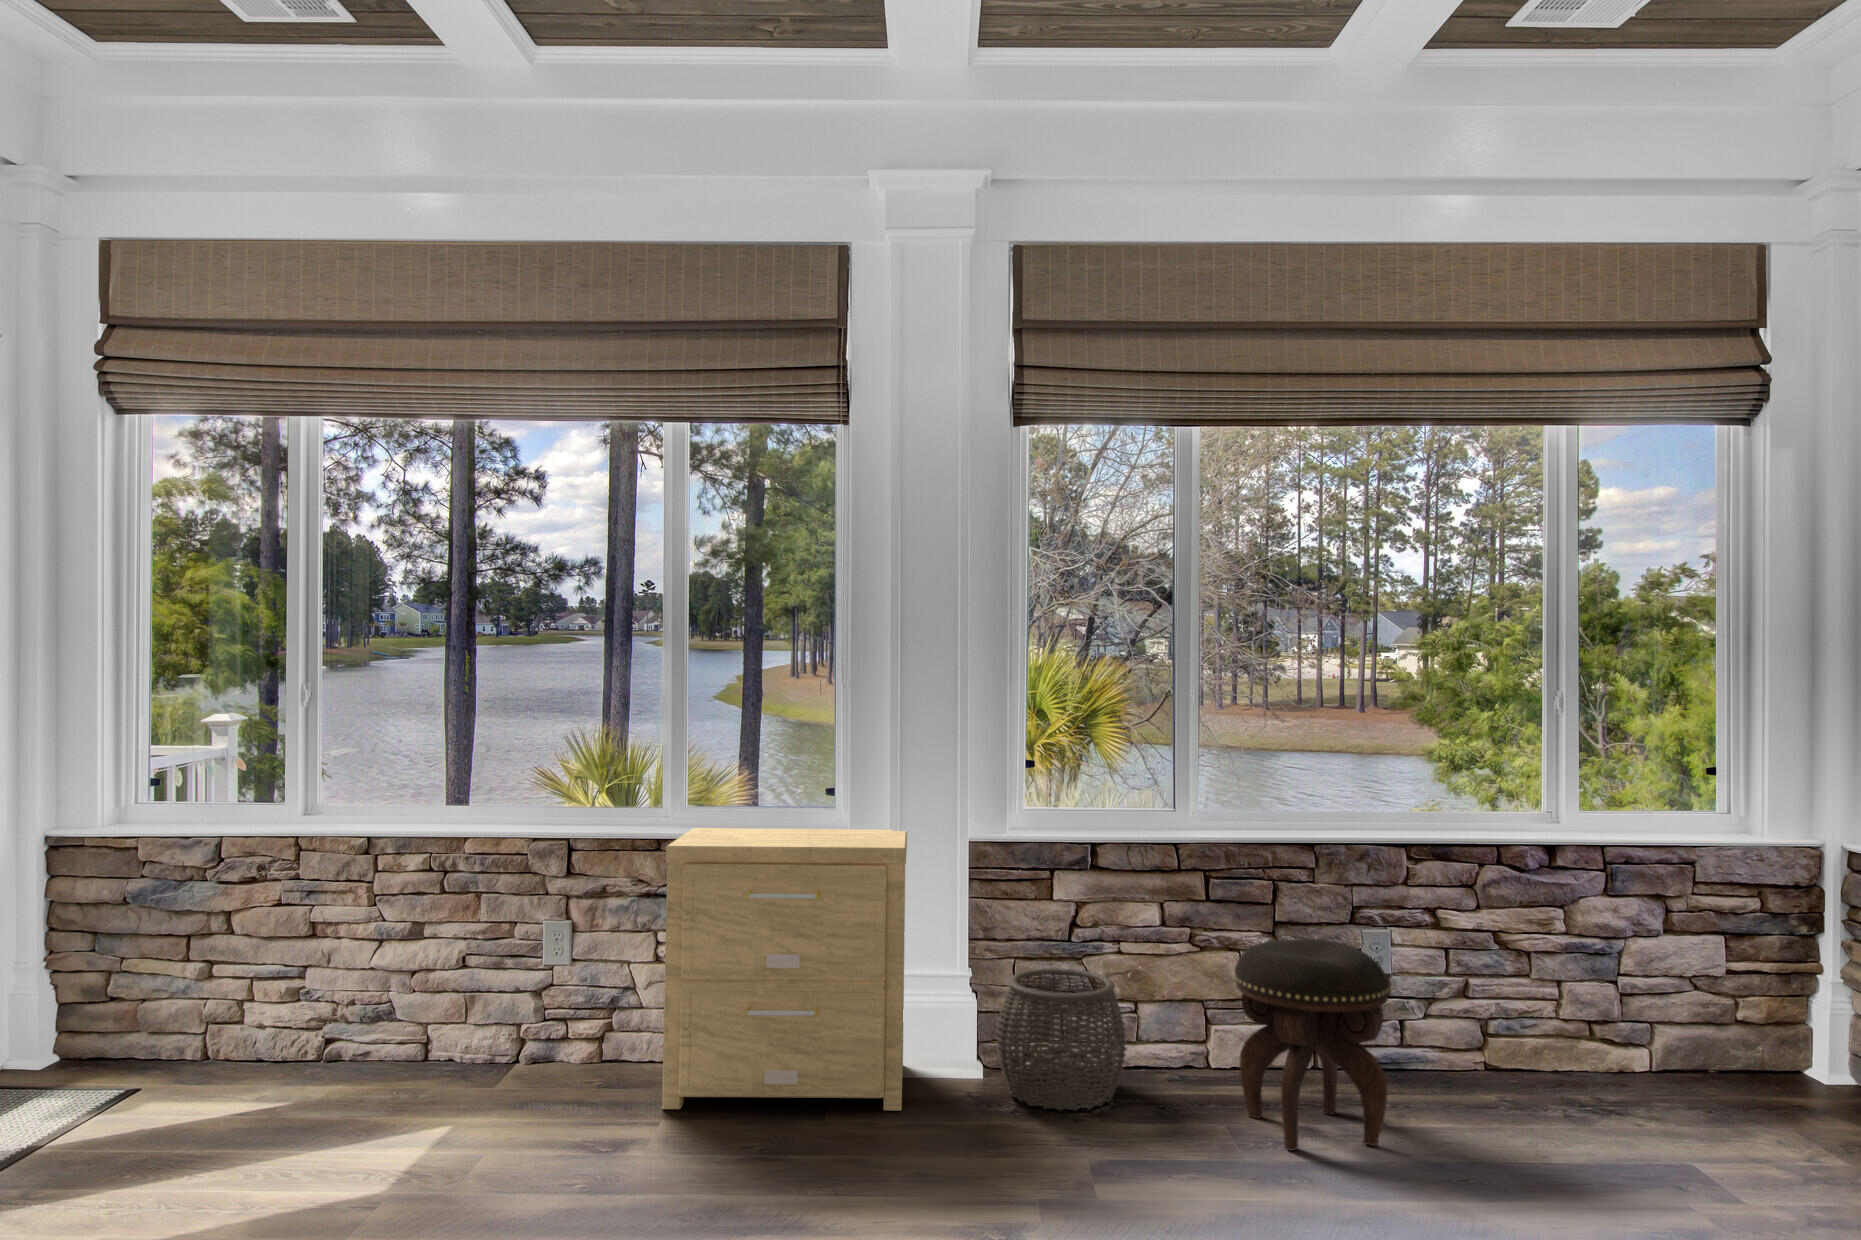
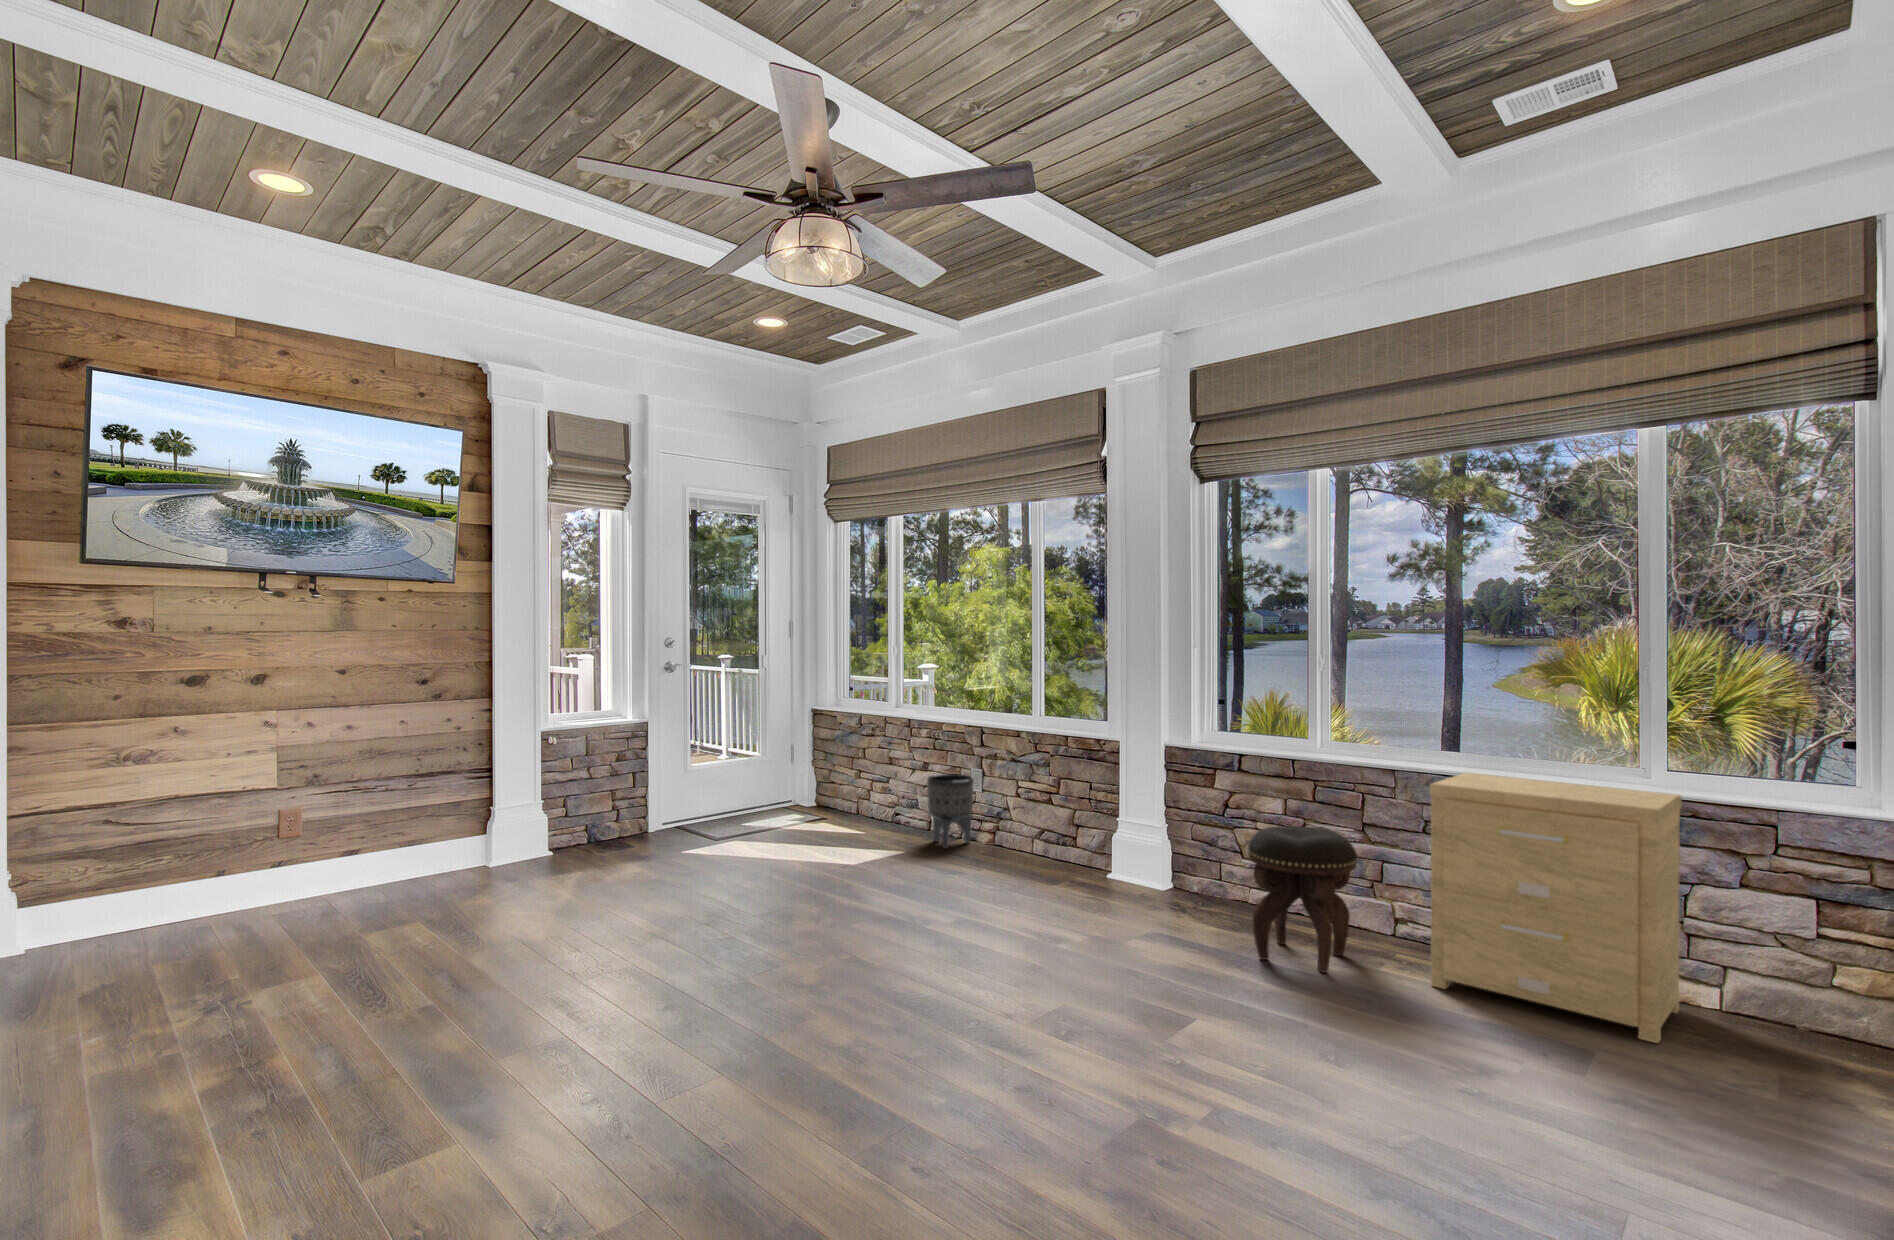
side table: present [662,828,907,1111] -> present [1430,773,1681,1043]
planter: none [475,935,571,1089] -> present [927,774,974,849]
woven basket: present [996,968,1127,1111] -> none [1143,829,1230,916]

